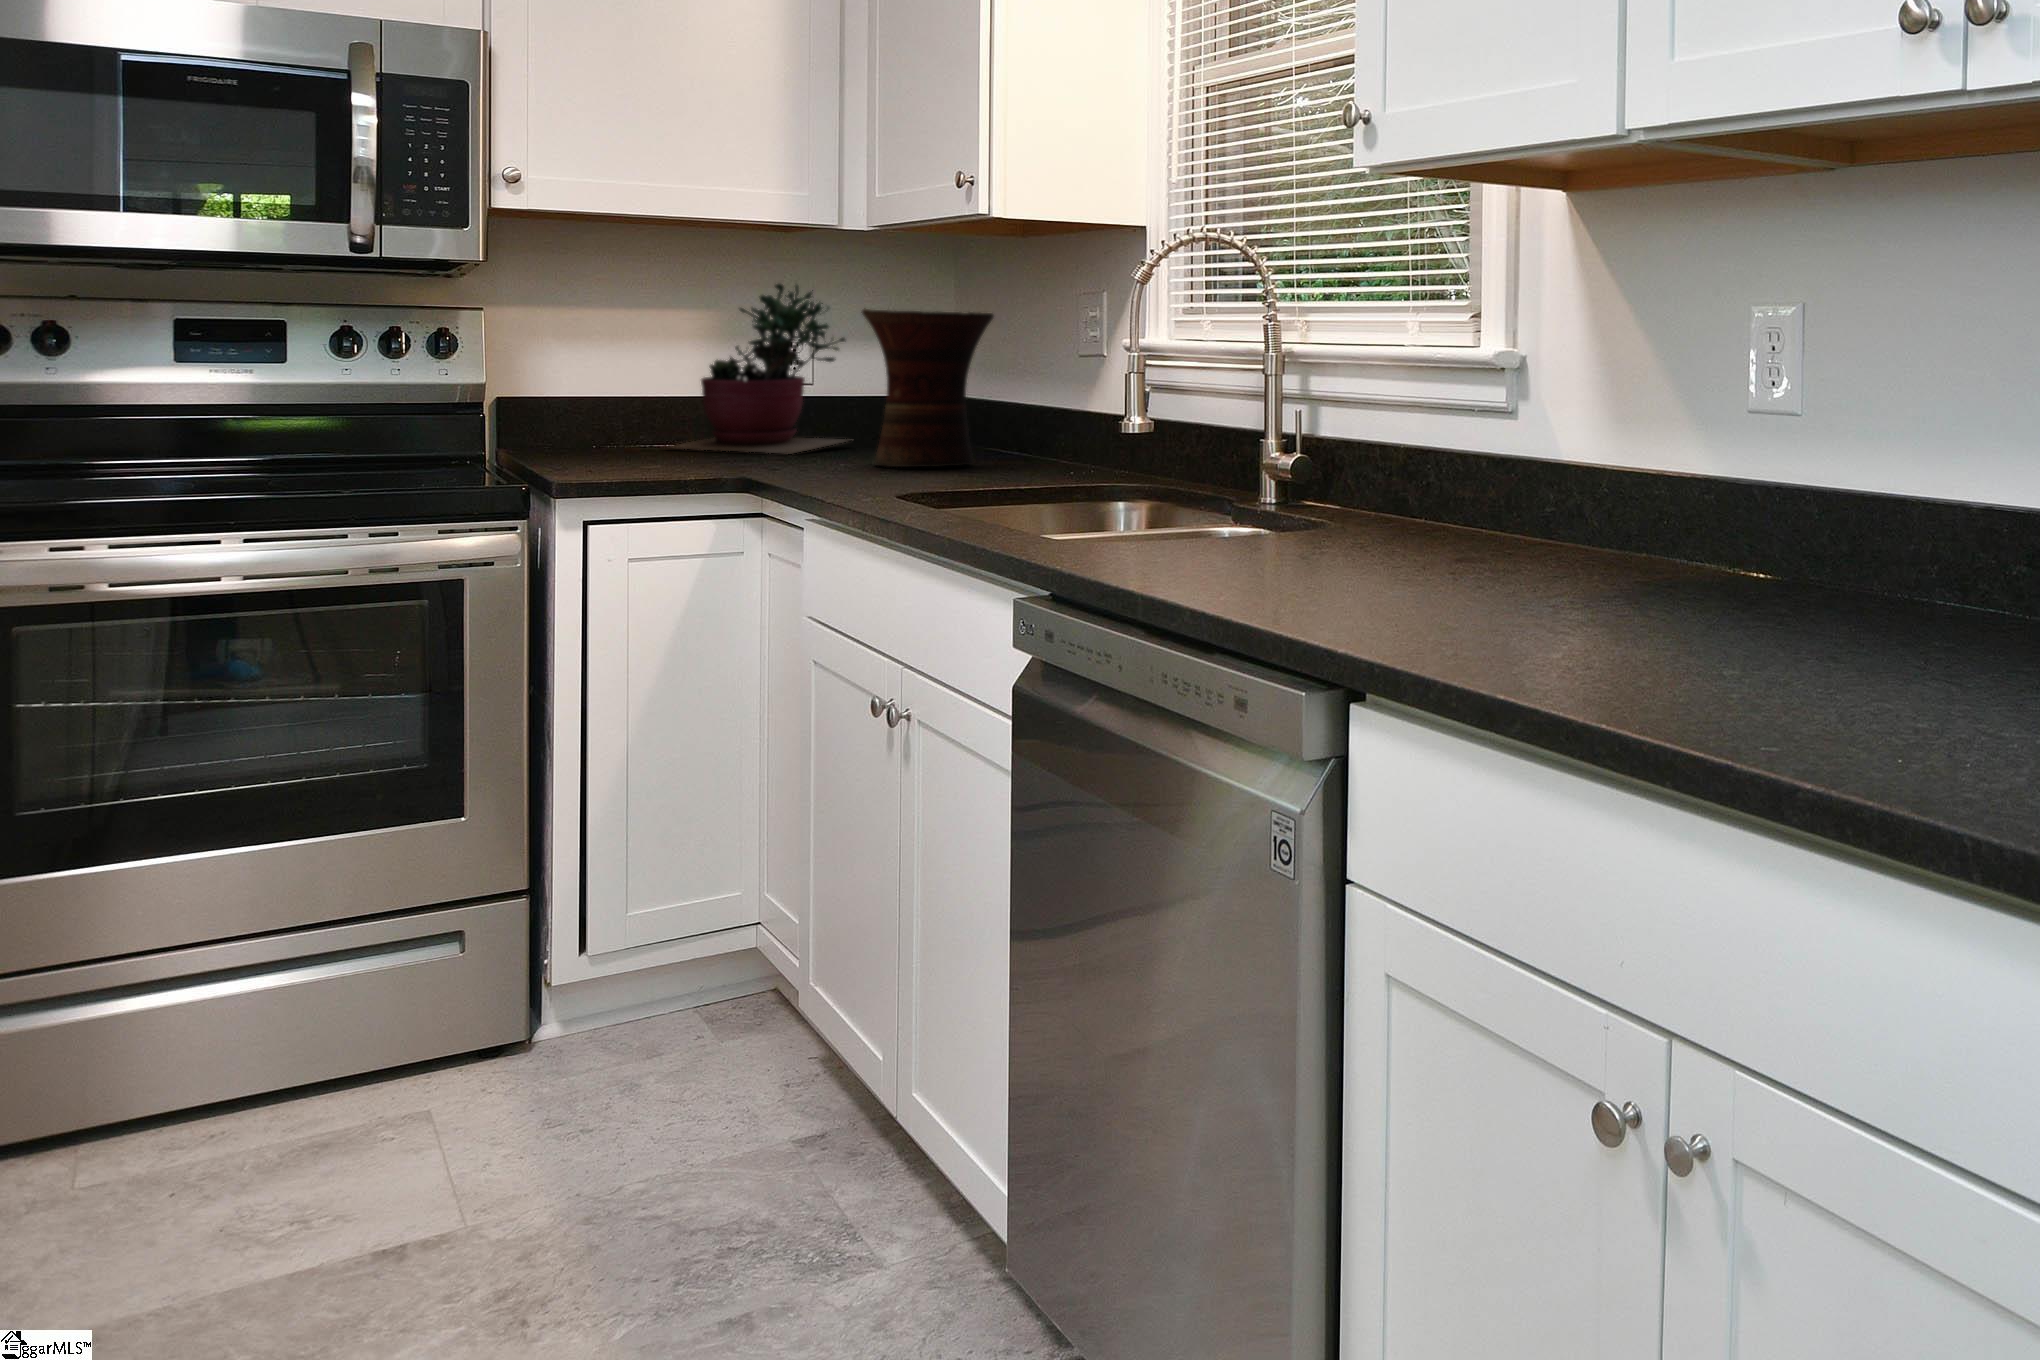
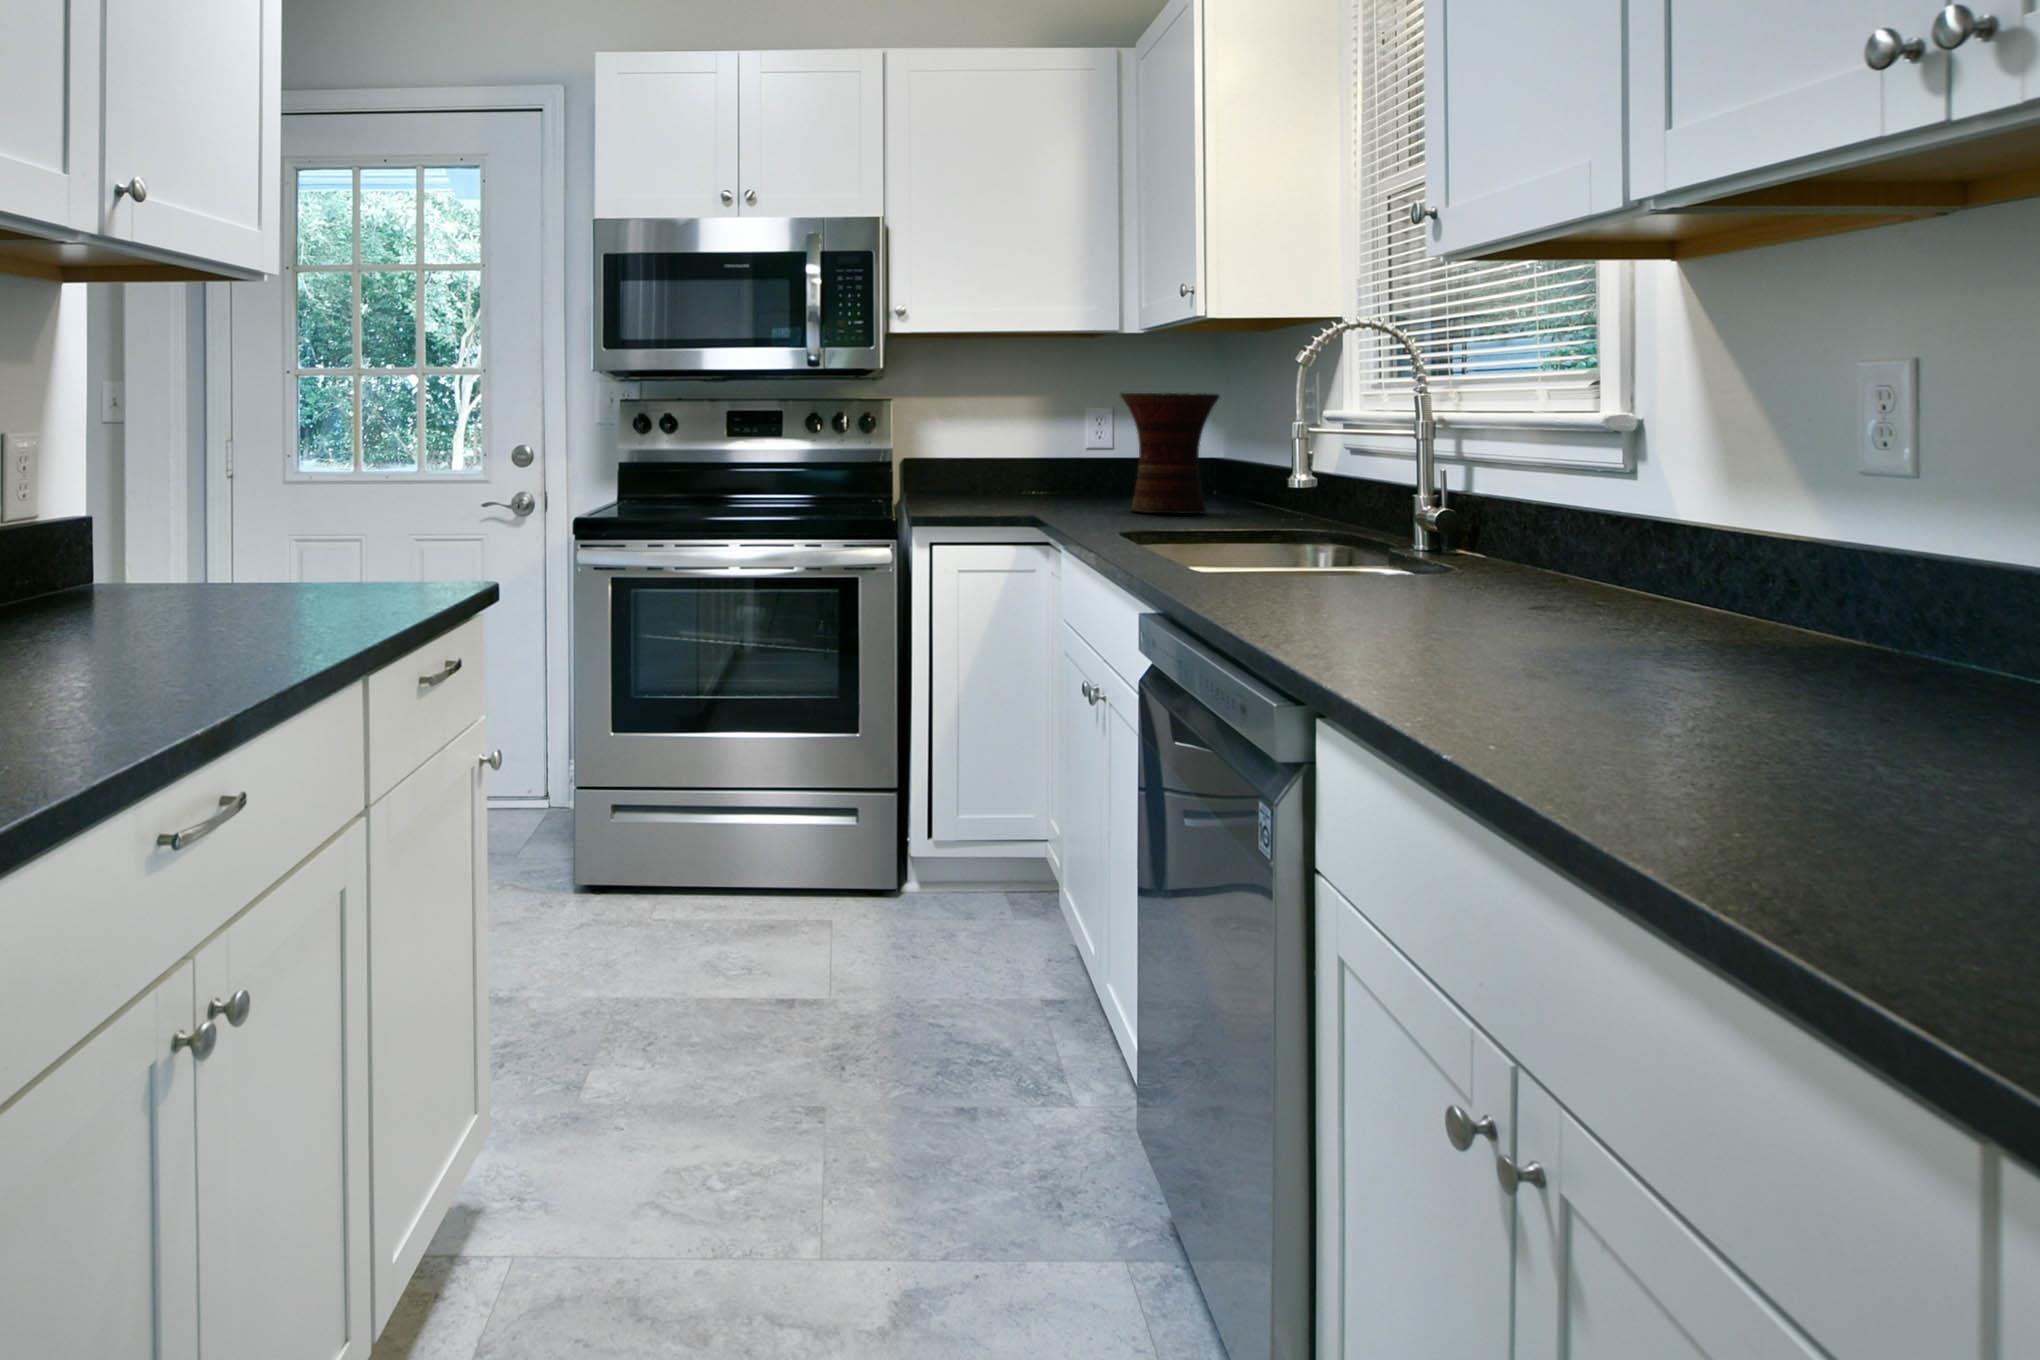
succulent plant: present [671,284,848,454] -> none [996,376,1129,501]

